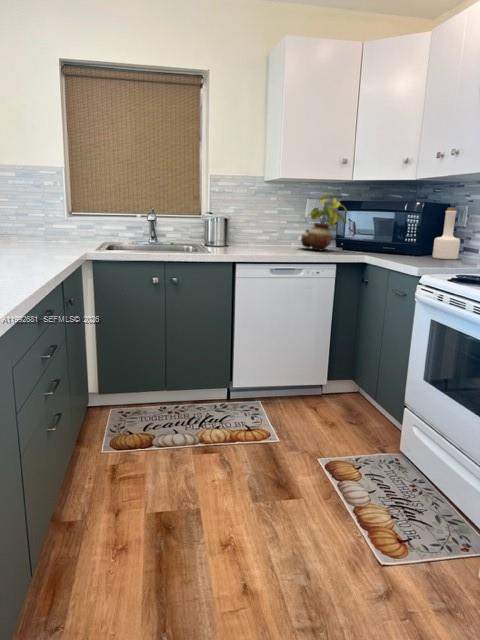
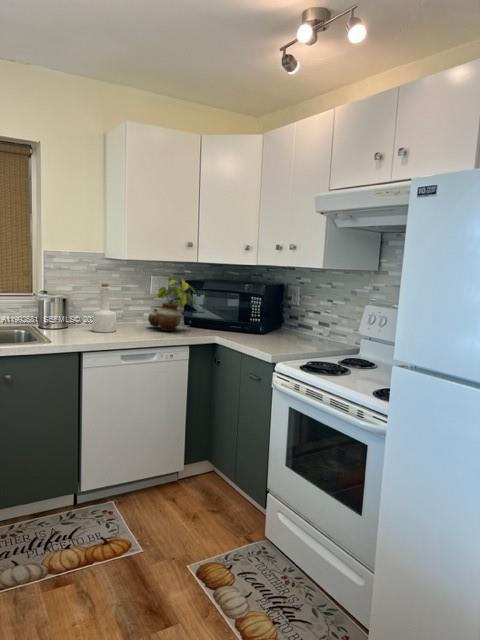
bottle: present [432,208,460,259] -> present [93,284,116,333]

